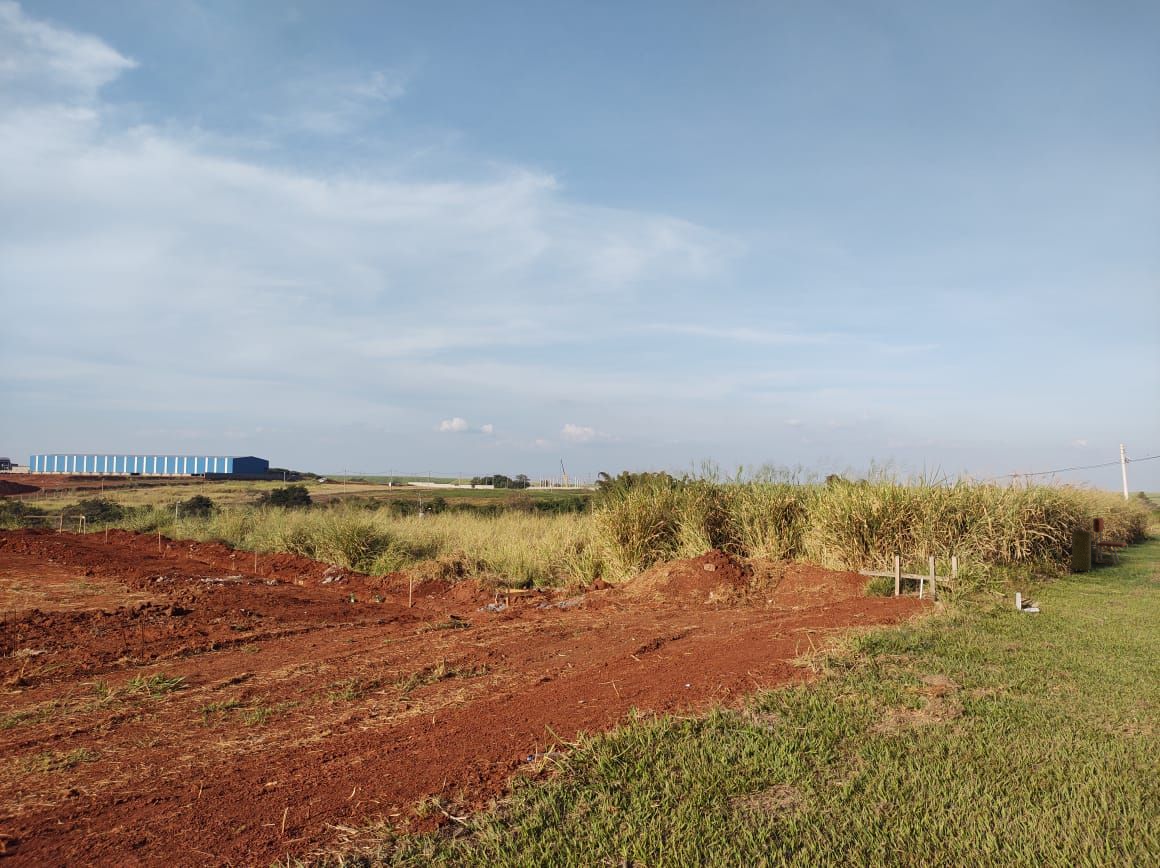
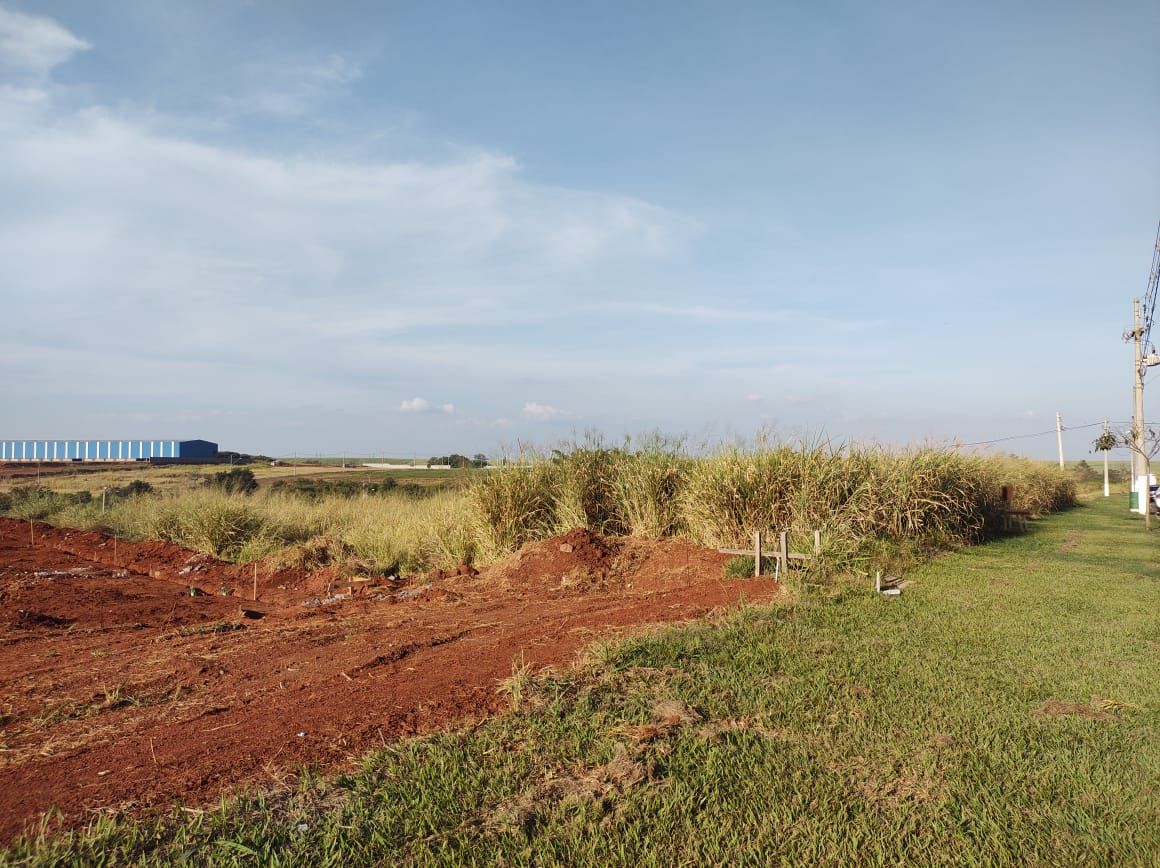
trash can: present [1071,530,1091,572] -> none [974,499,995,542]

